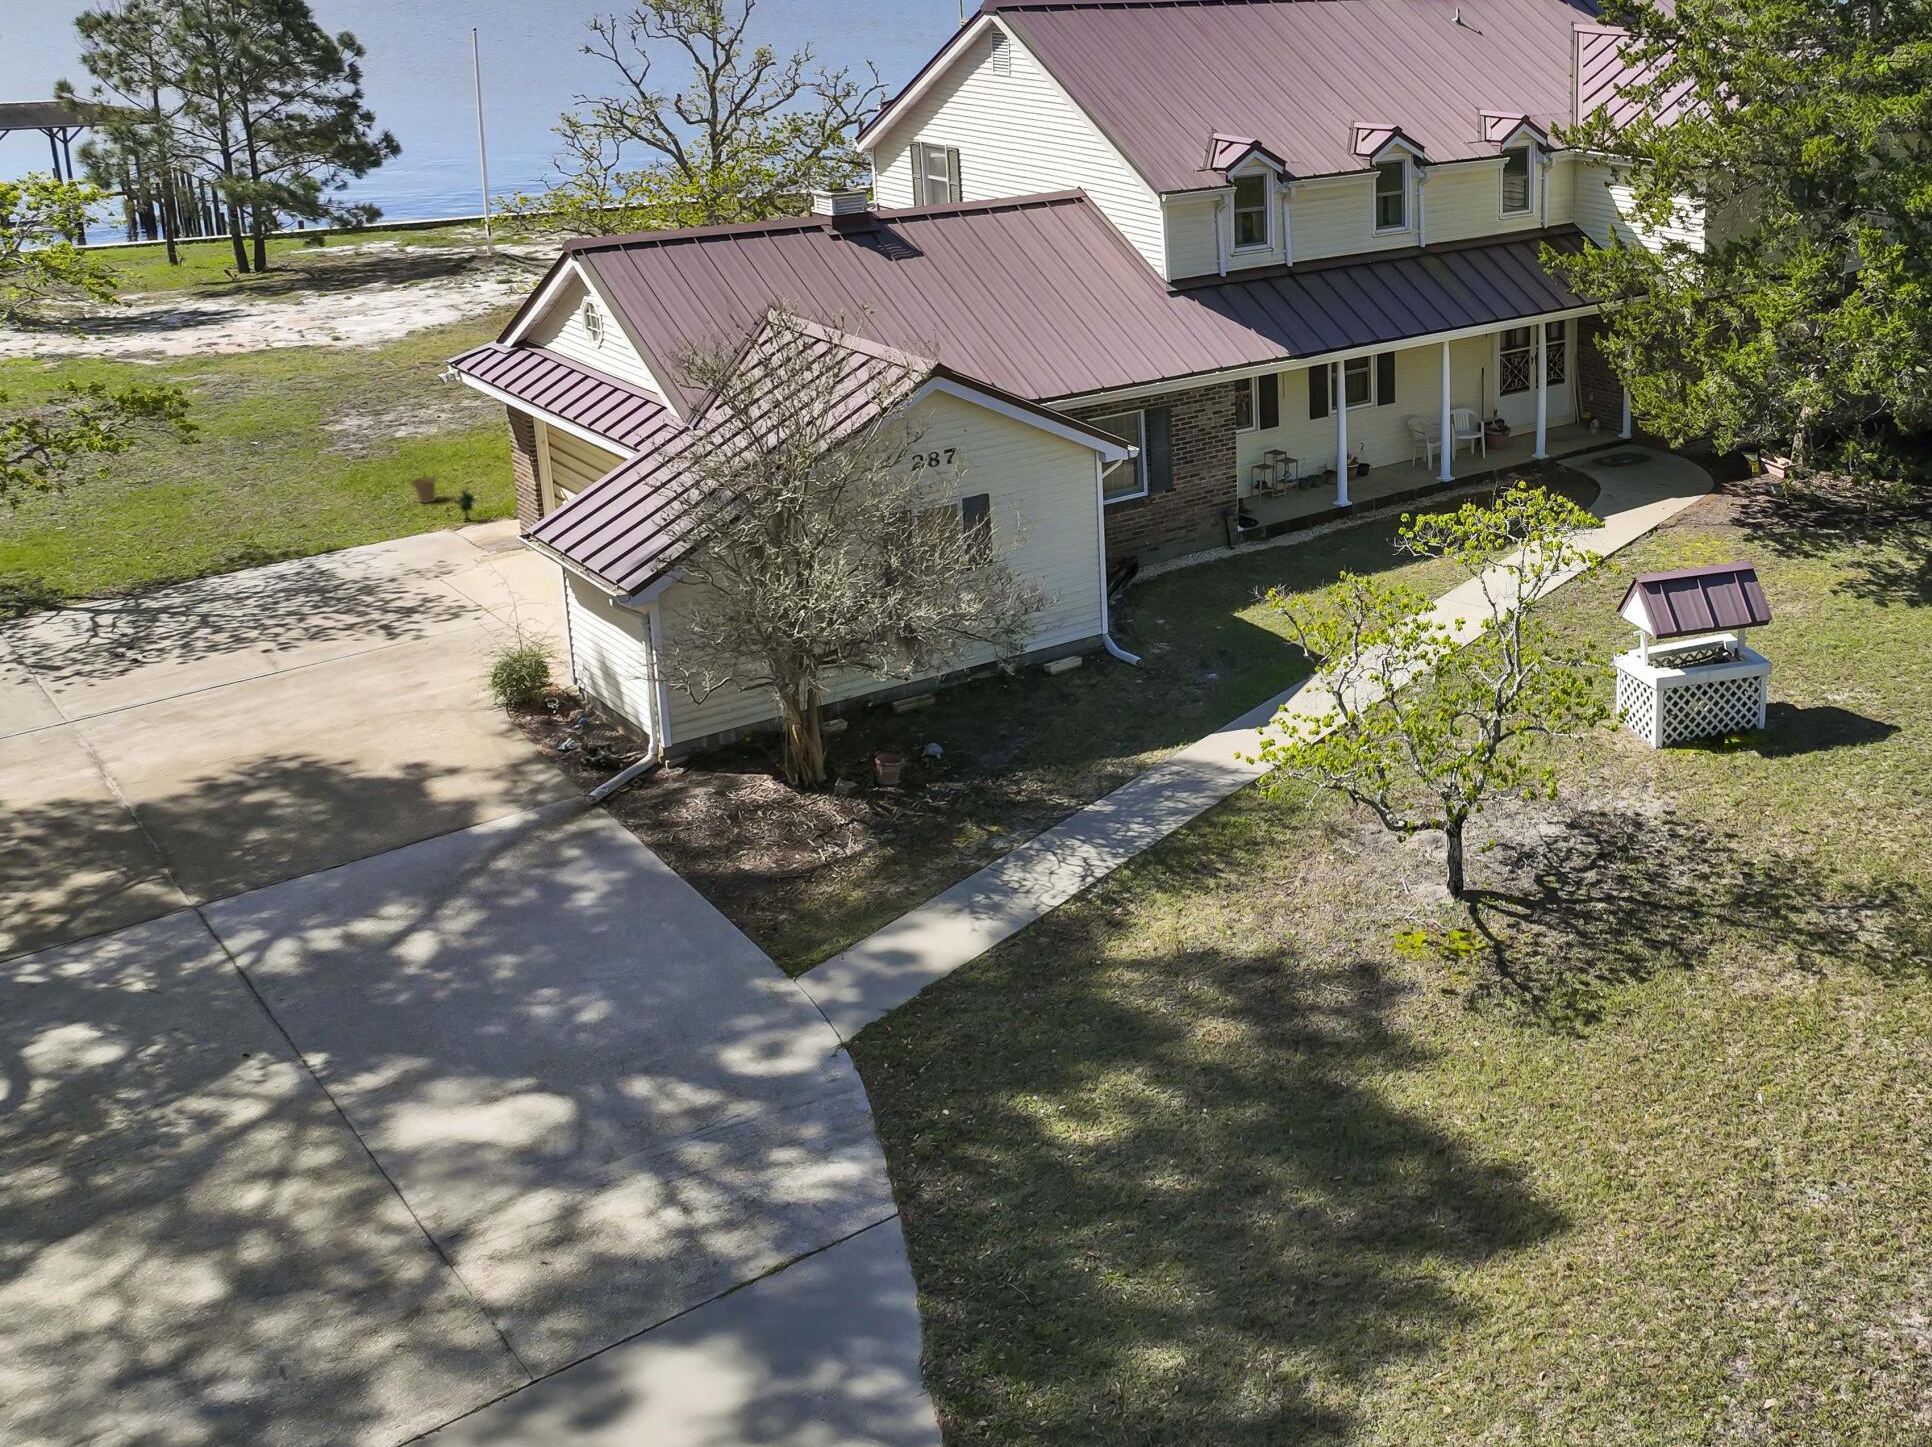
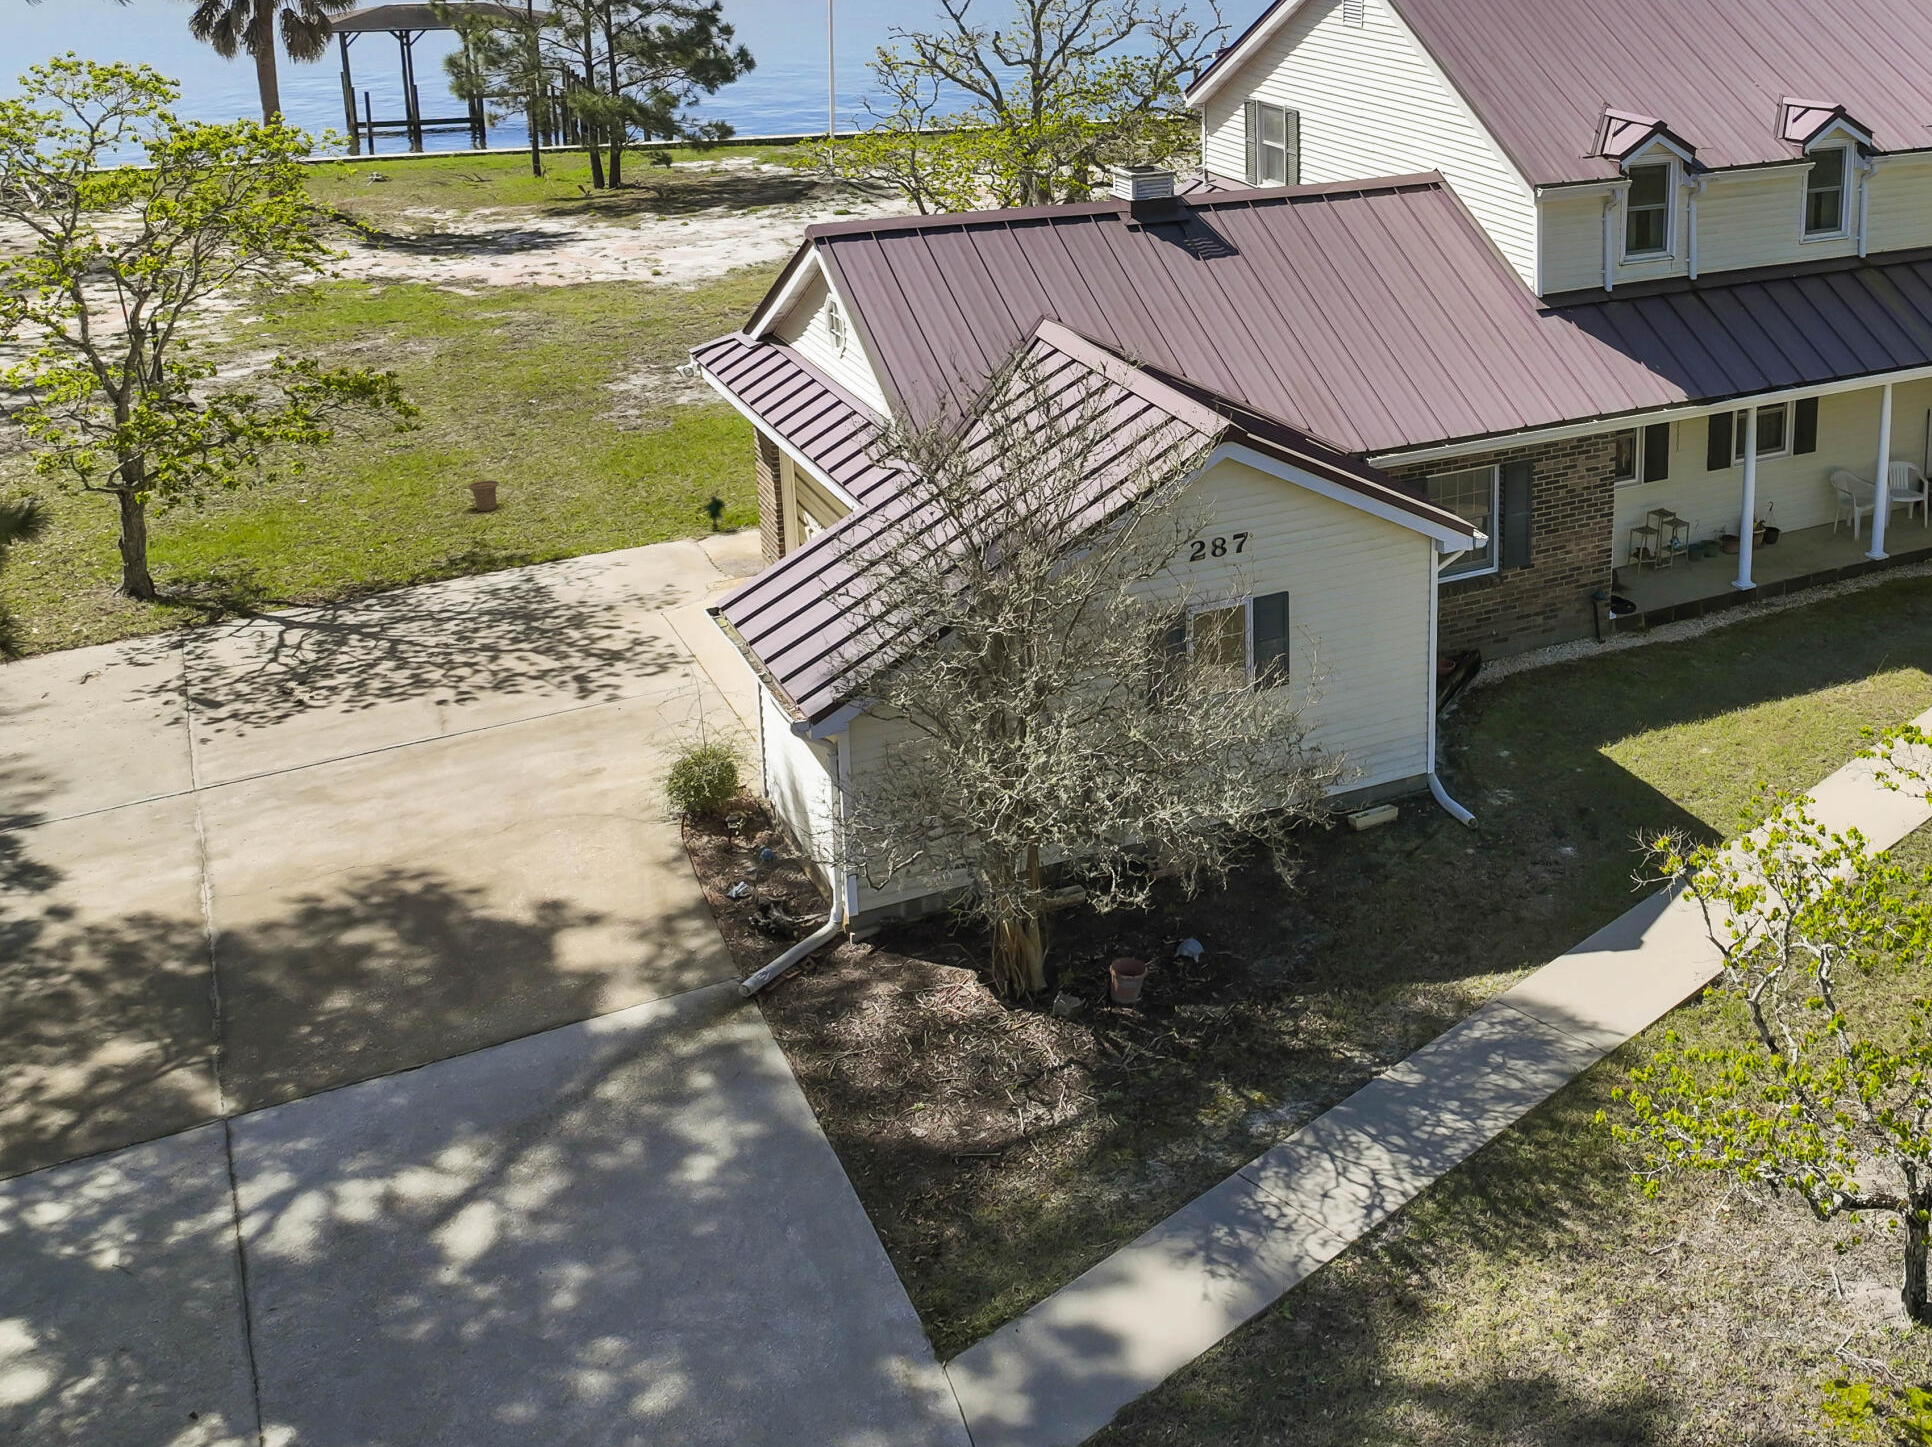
basket: present [412,477,436,503] -> present [468,480,499,511]

